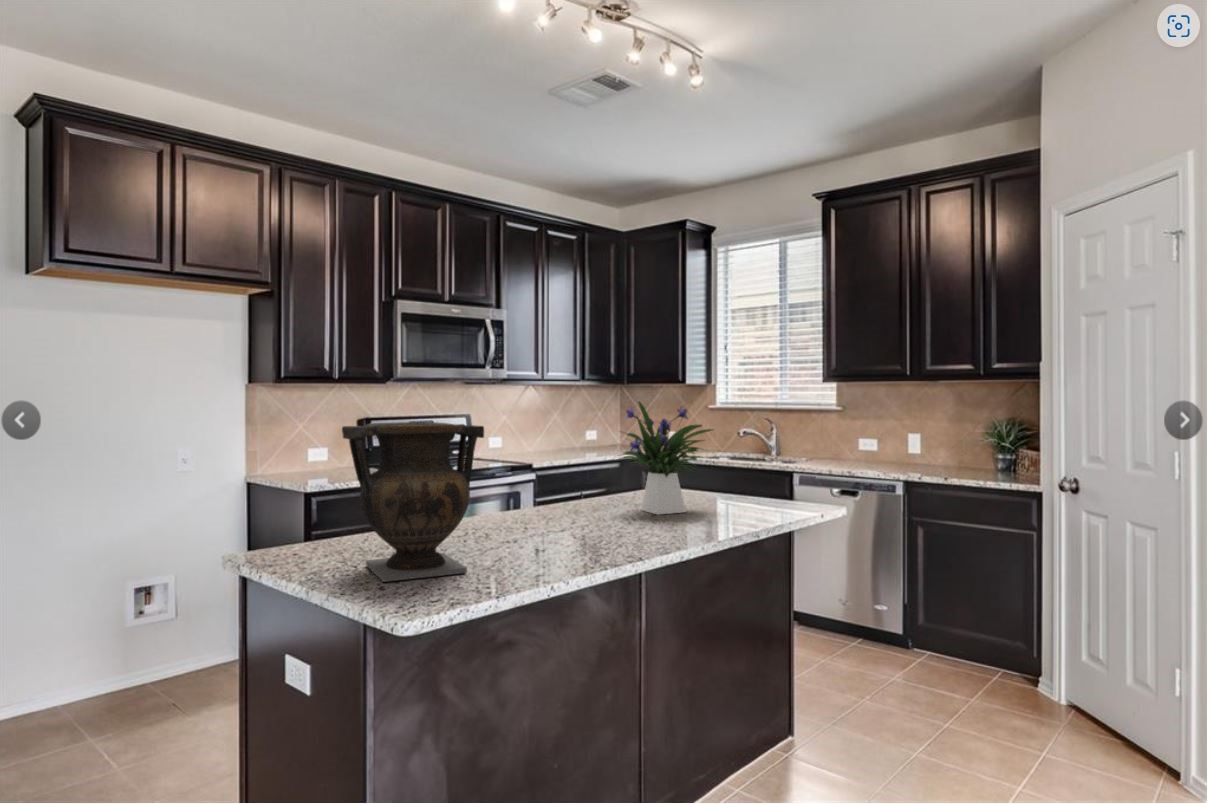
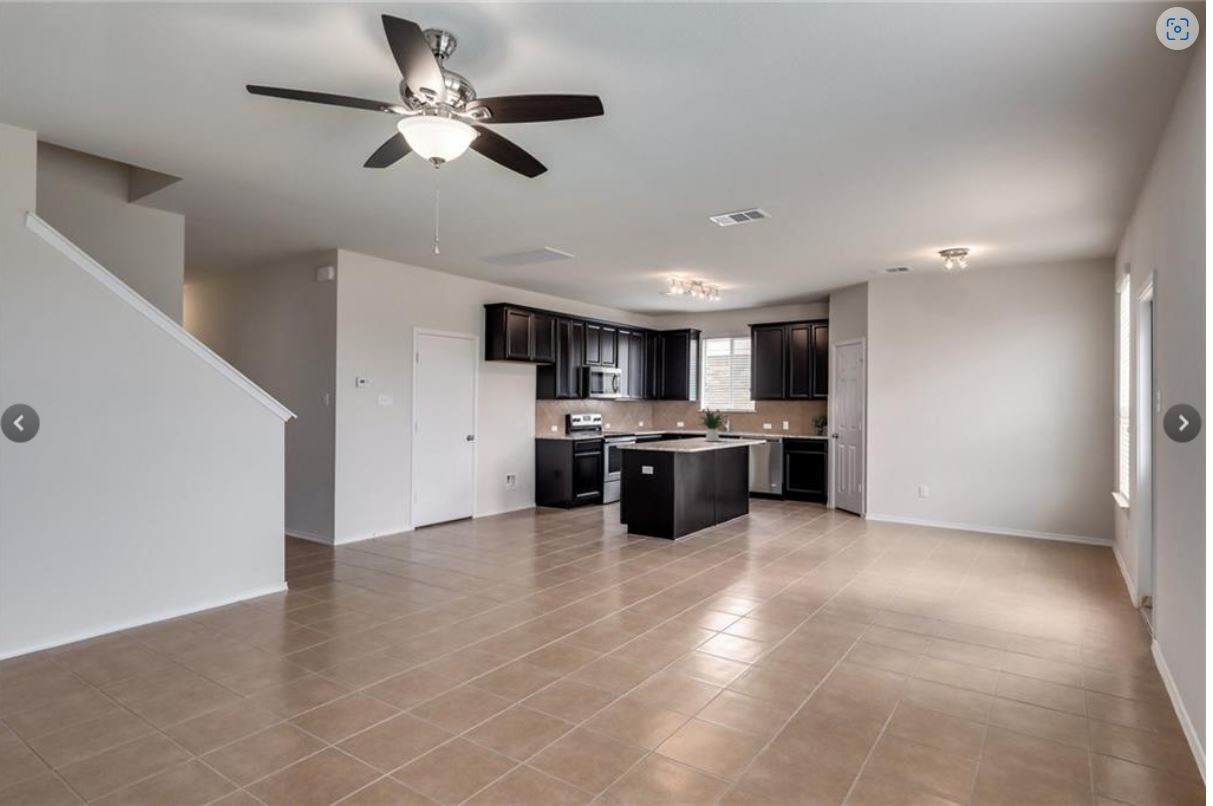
vase: present [342,422,484,582] -> none [659,411,689,446]

